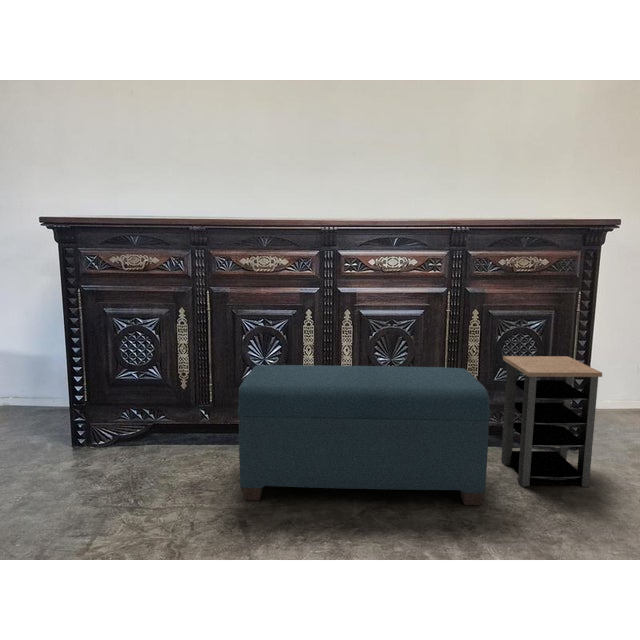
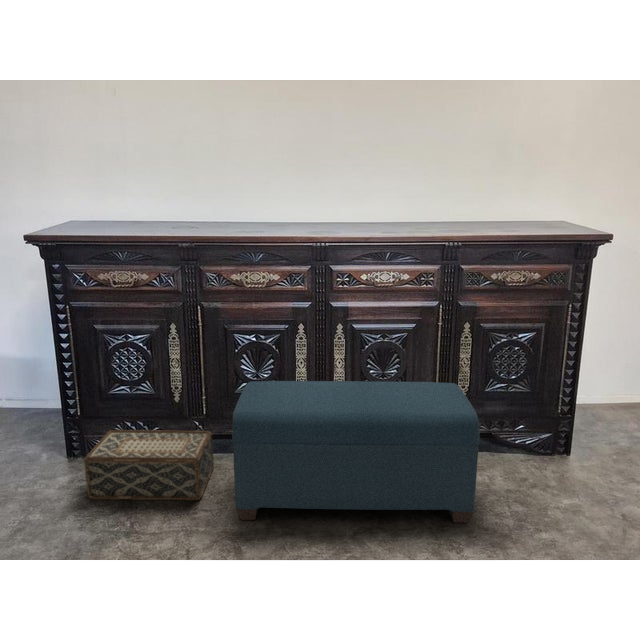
side table: present [501,356,602,487] -> none [490,369,591,499]
woven basket: none [88,416,219,483] -> present [84,430,214,500]

